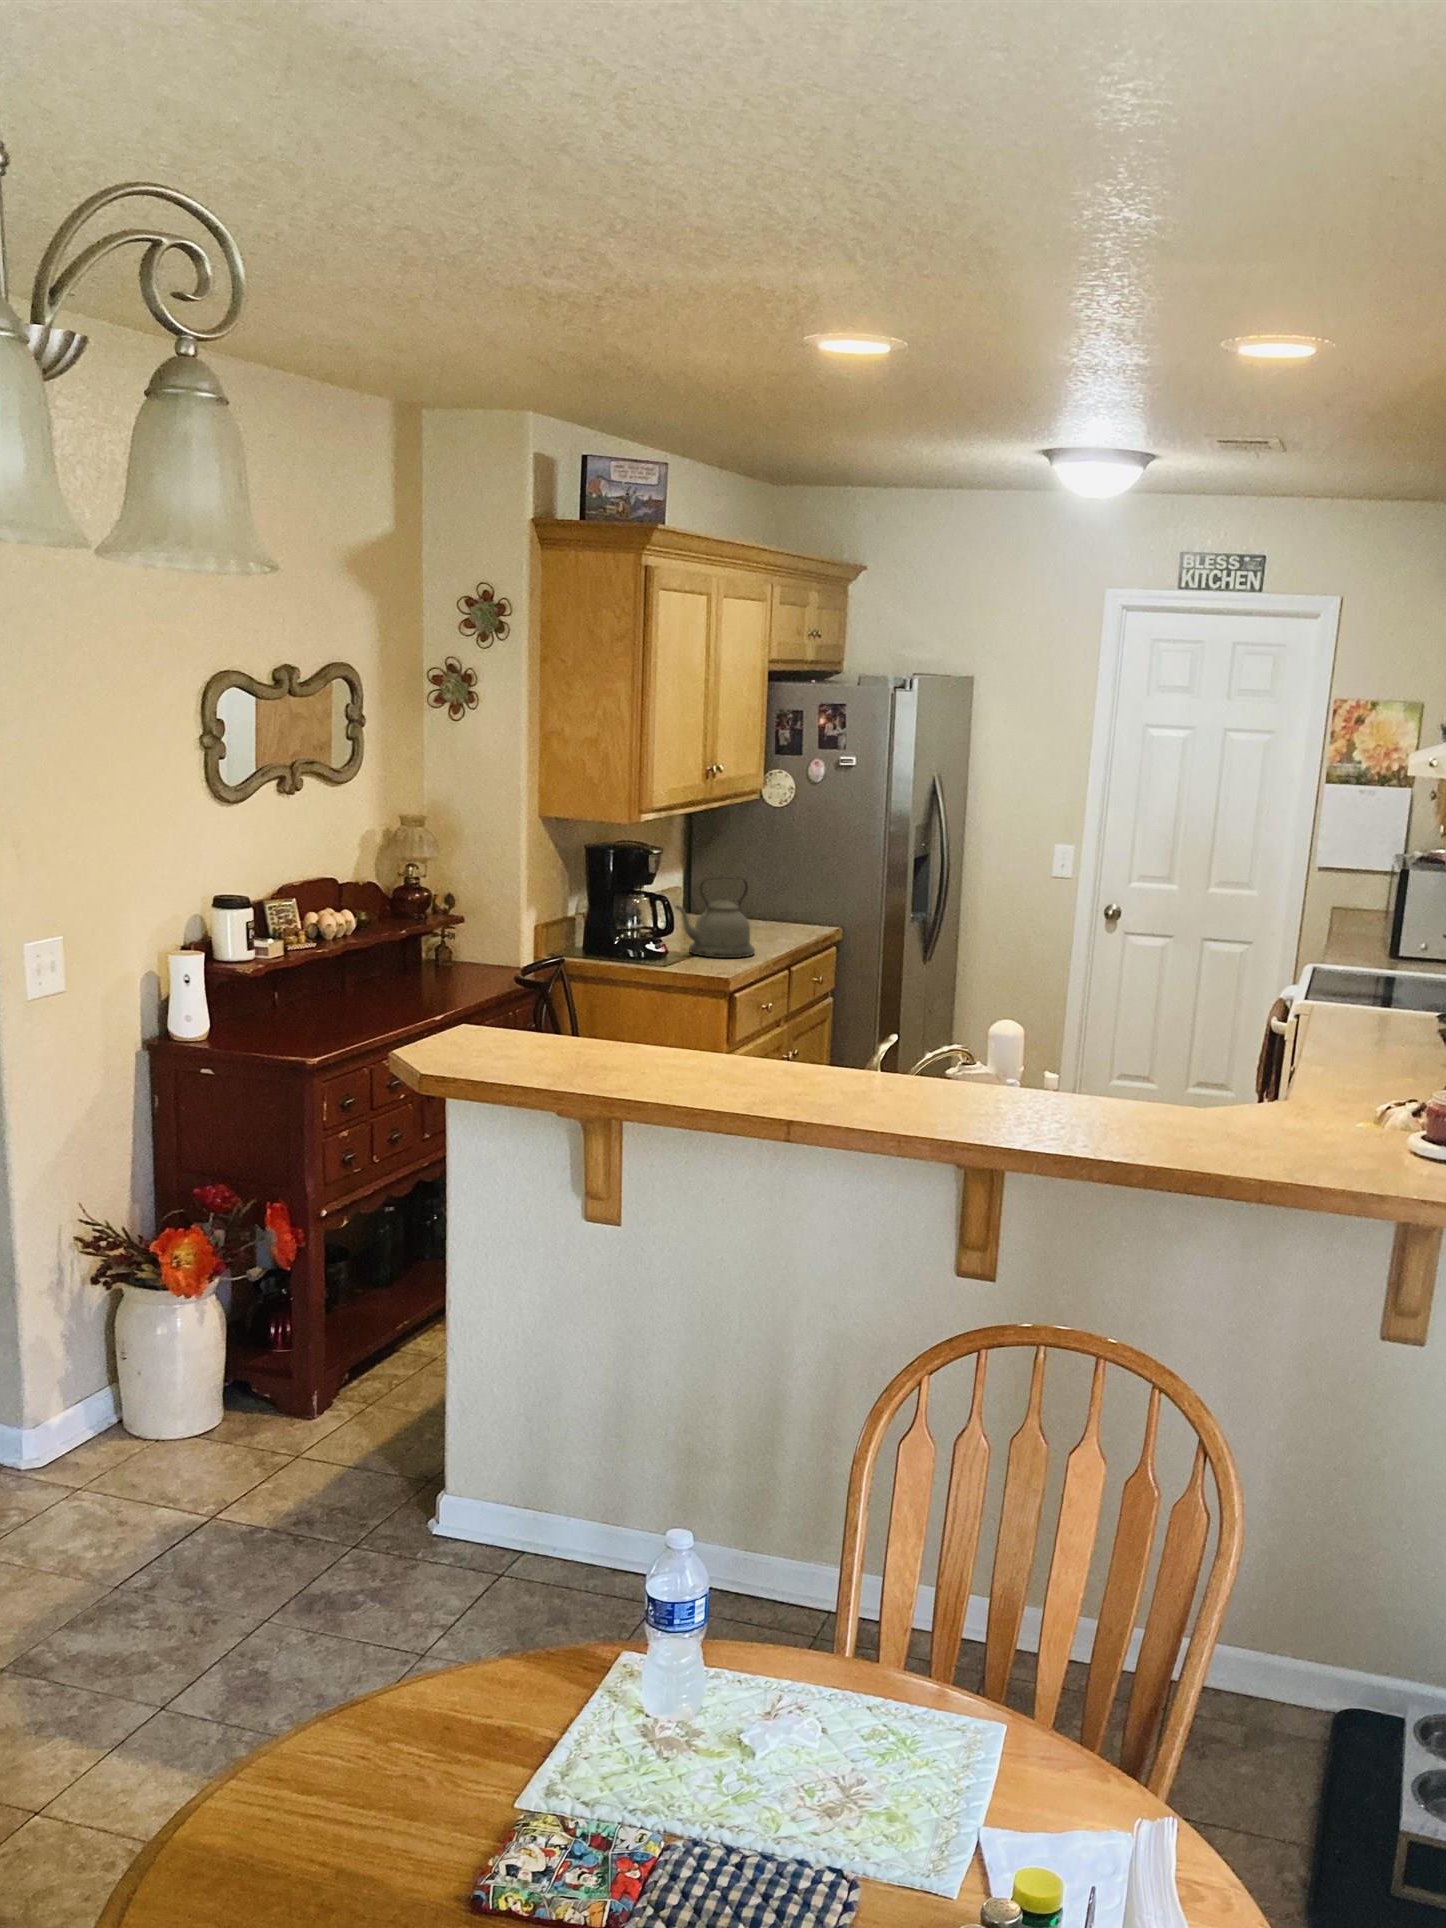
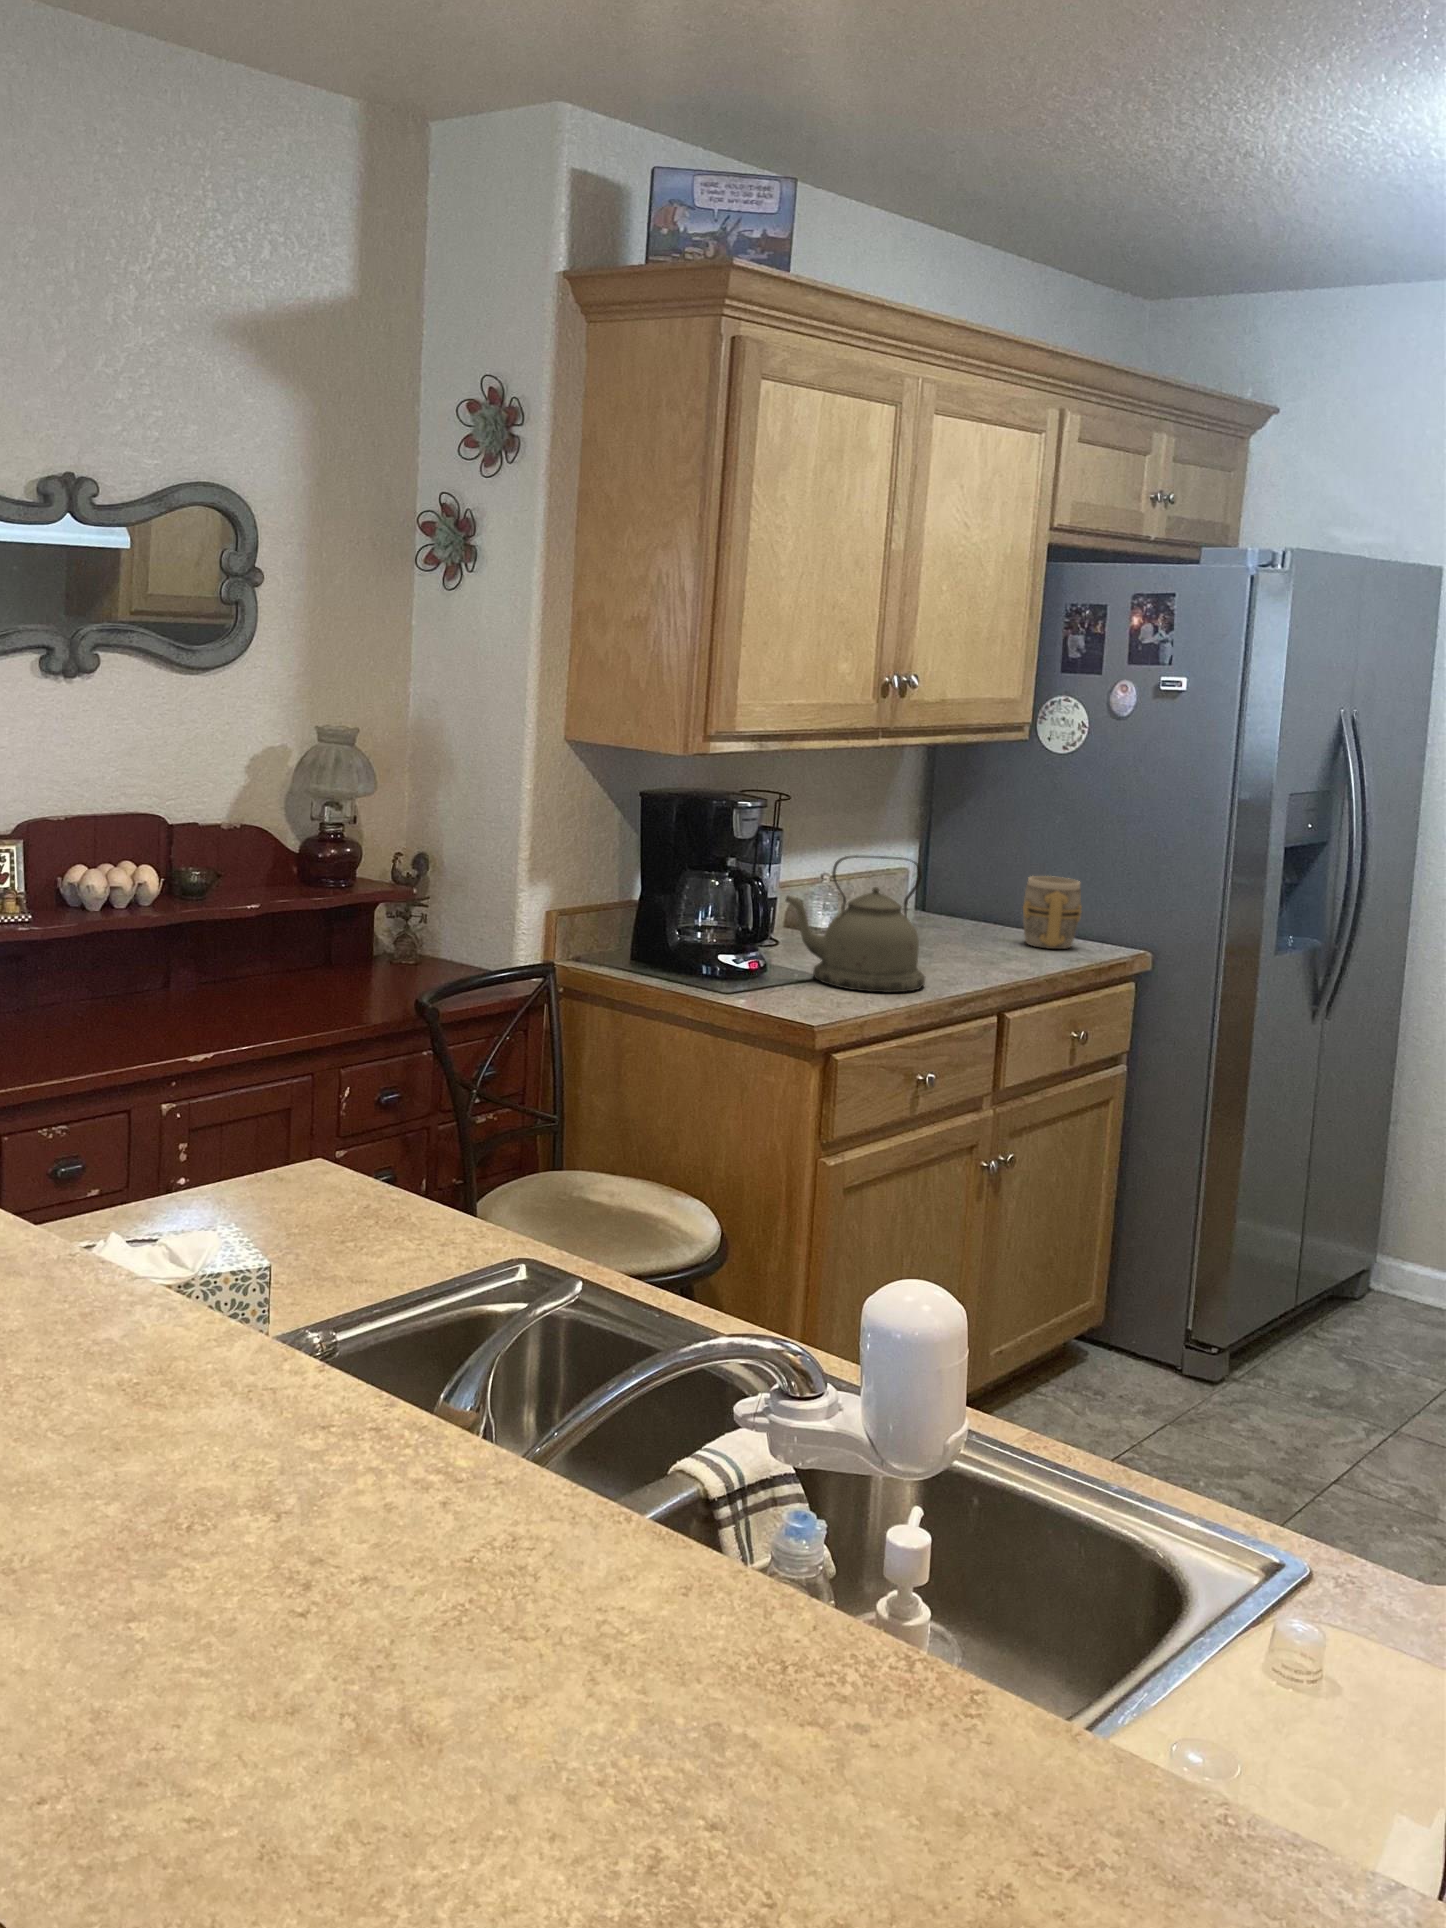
mug: none [770,883,805,927] -> present [1023,876,1081,949]

